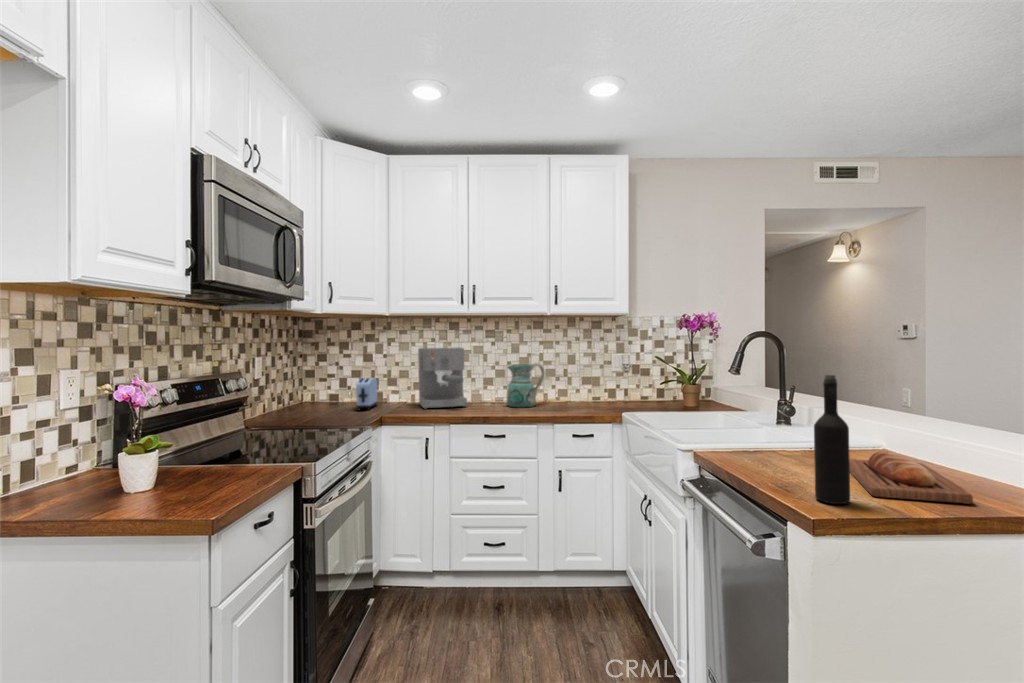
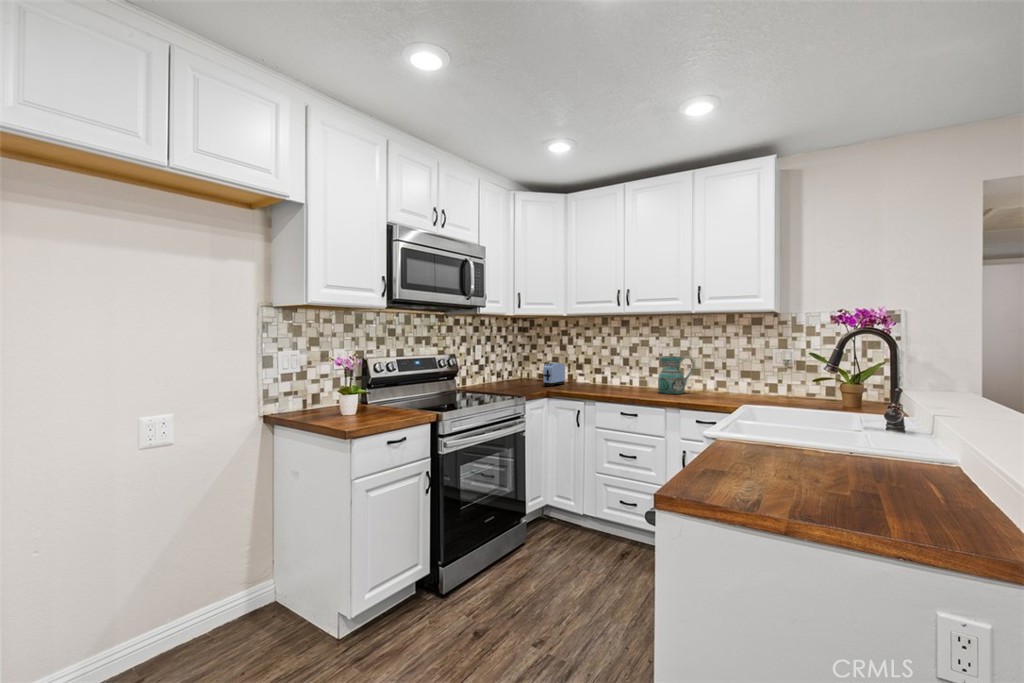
coffee maker: present [418,347,467,409] -> none [589,341,629,390]
wine bottle: present [814,375,850,504] -> none [705,368,736,488]
bread loaf: present [850,451,973,504] -> none [774,457,927,515]

